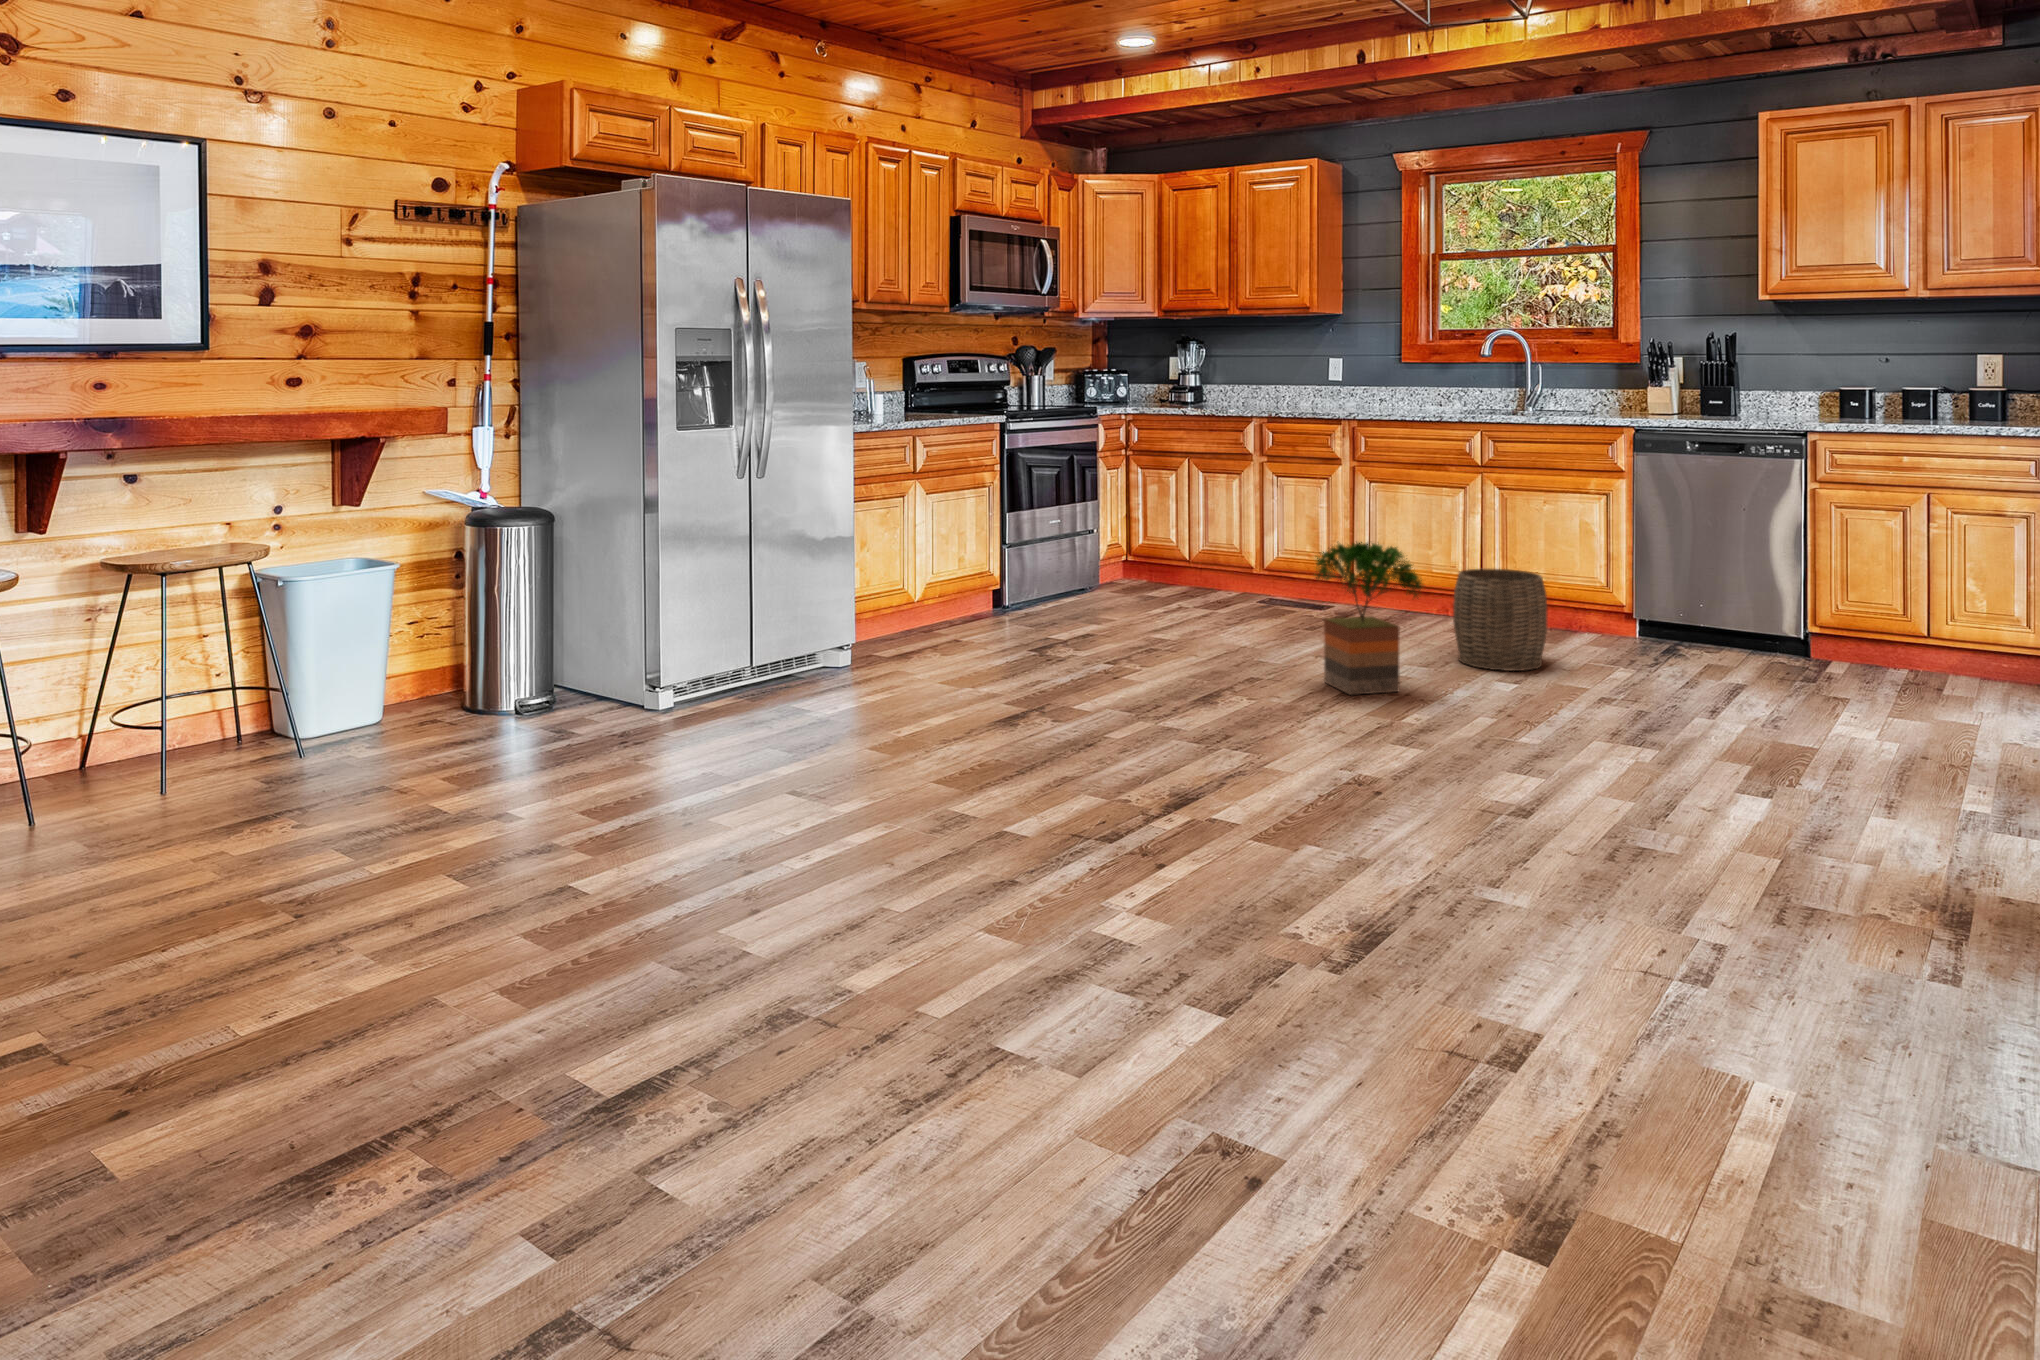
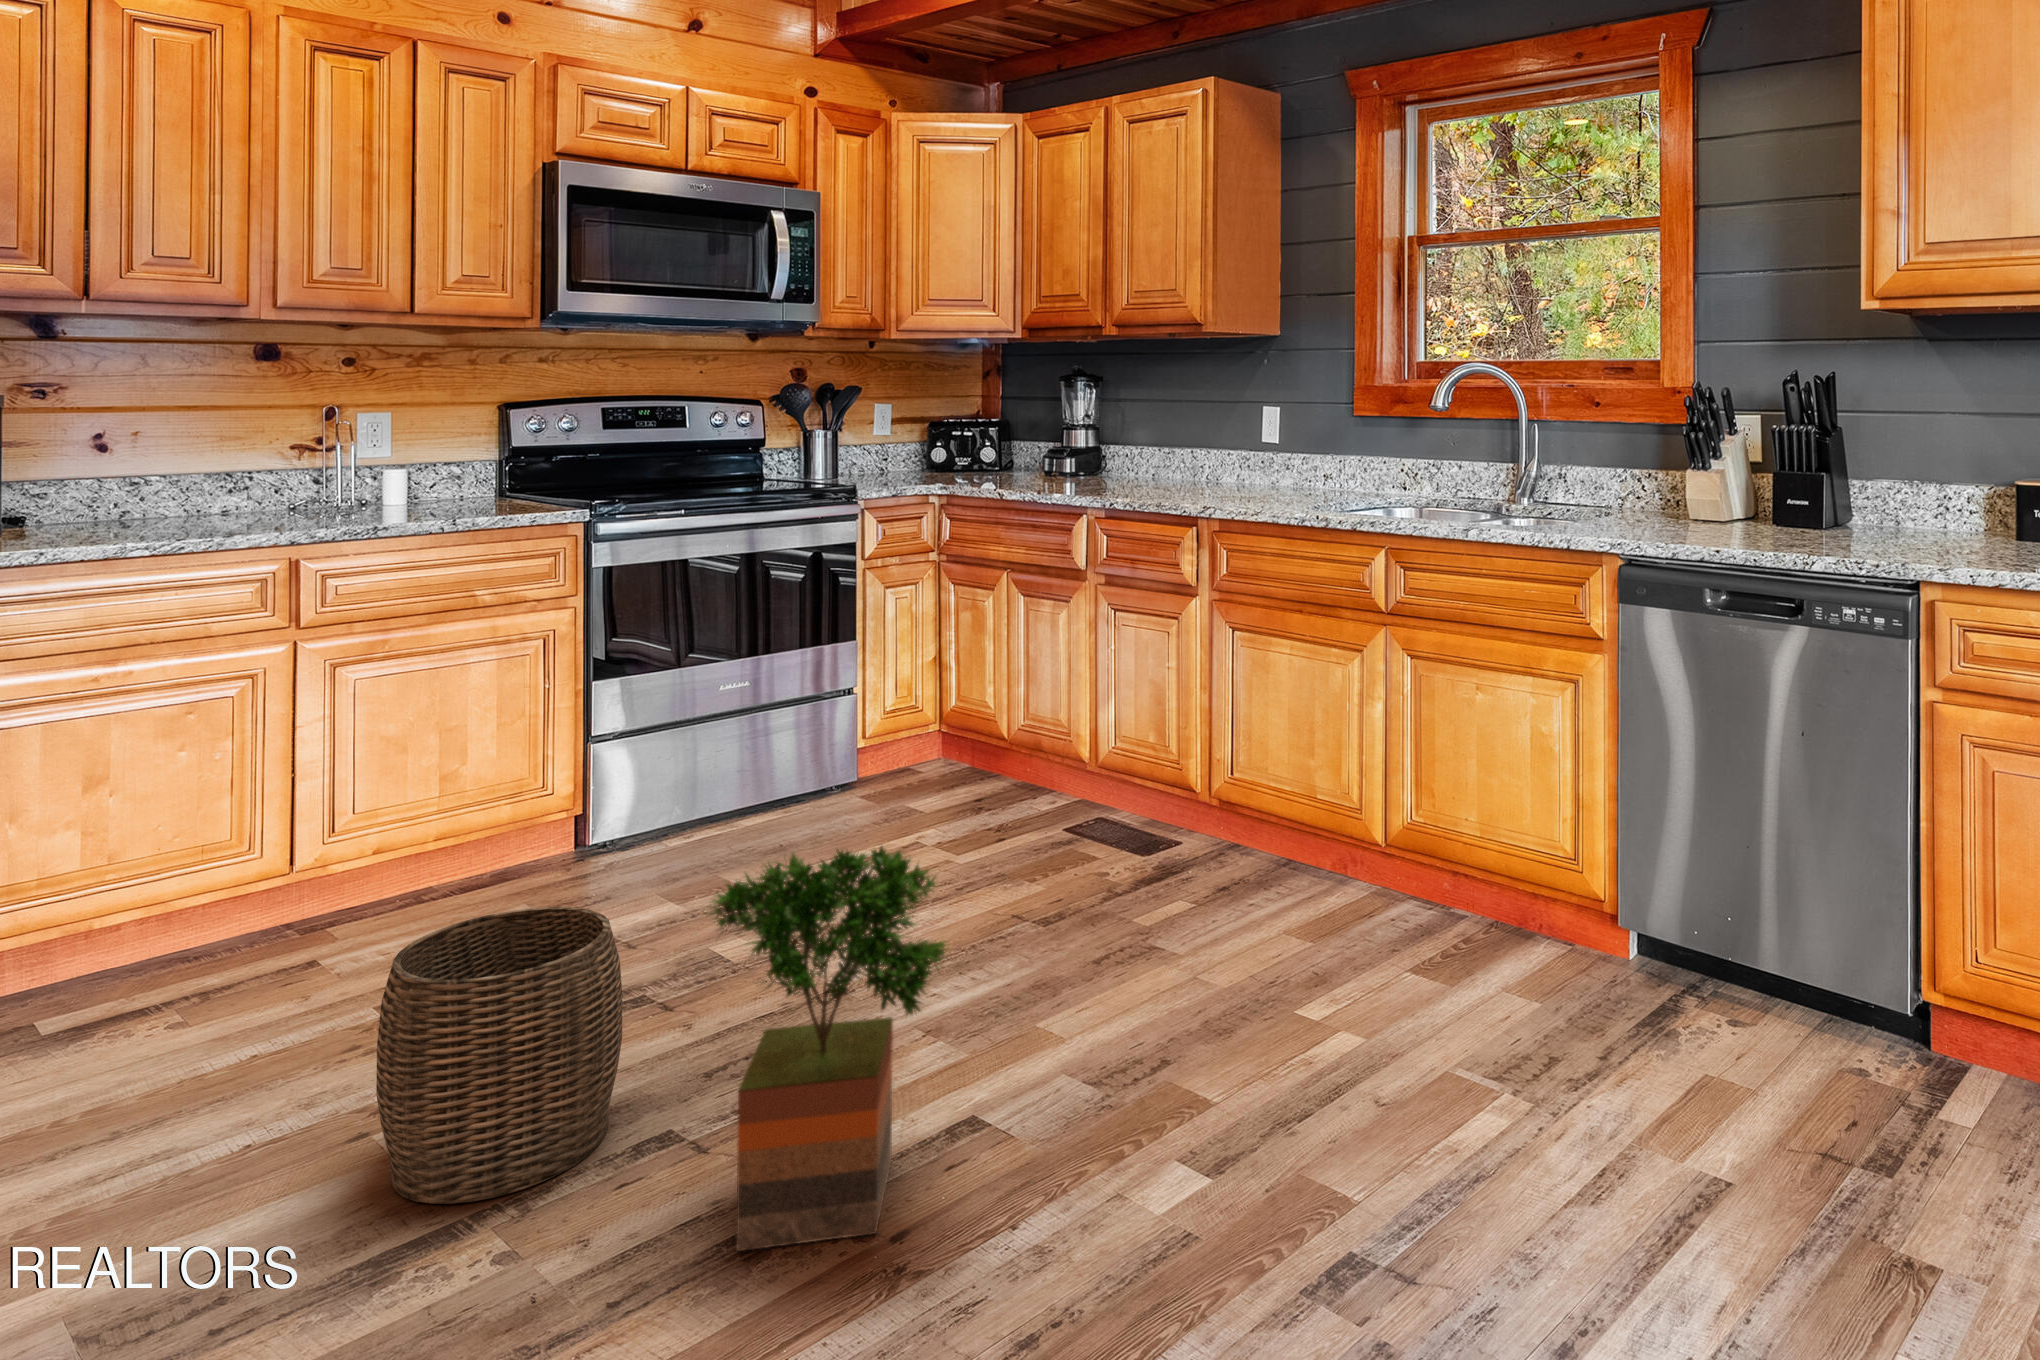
woven basket: present [1453,569,1547,671] -> present [376,907,622,1204]

